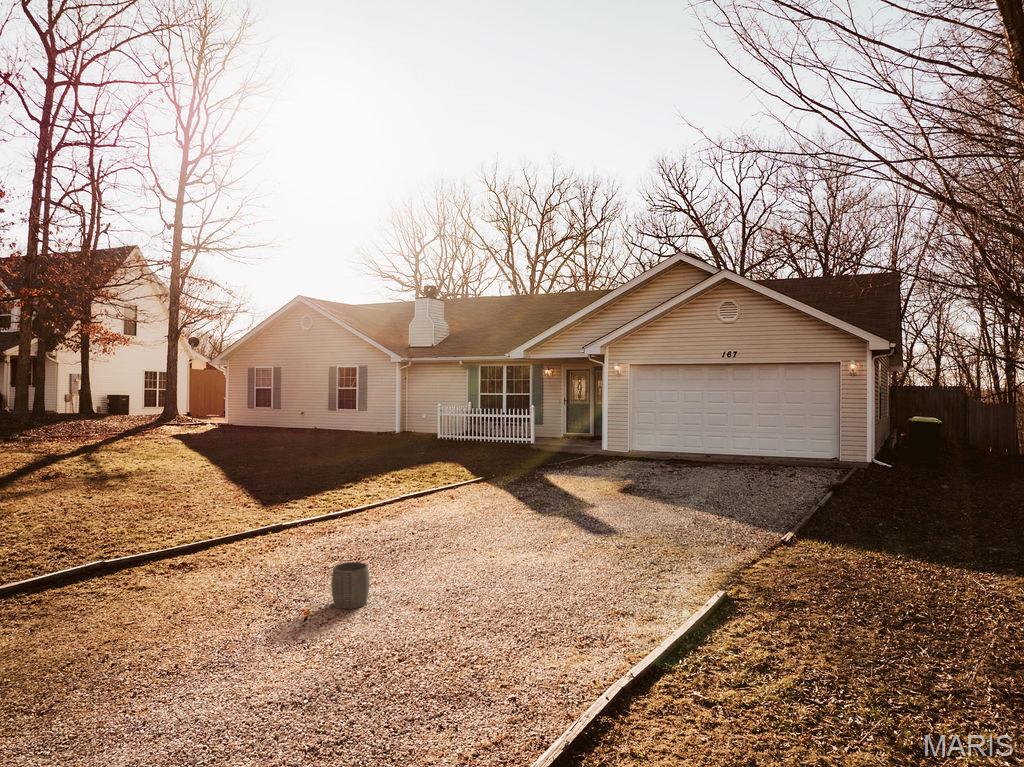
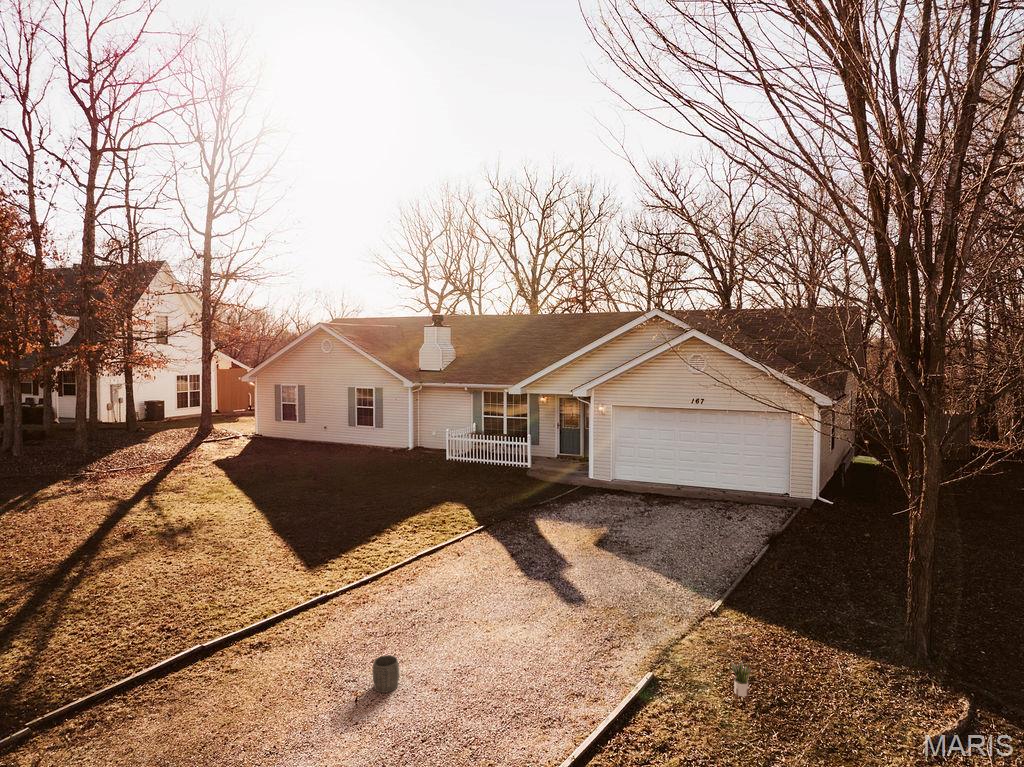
potted plant: none [839,560,870,627] -> present [731,660,751,706]

